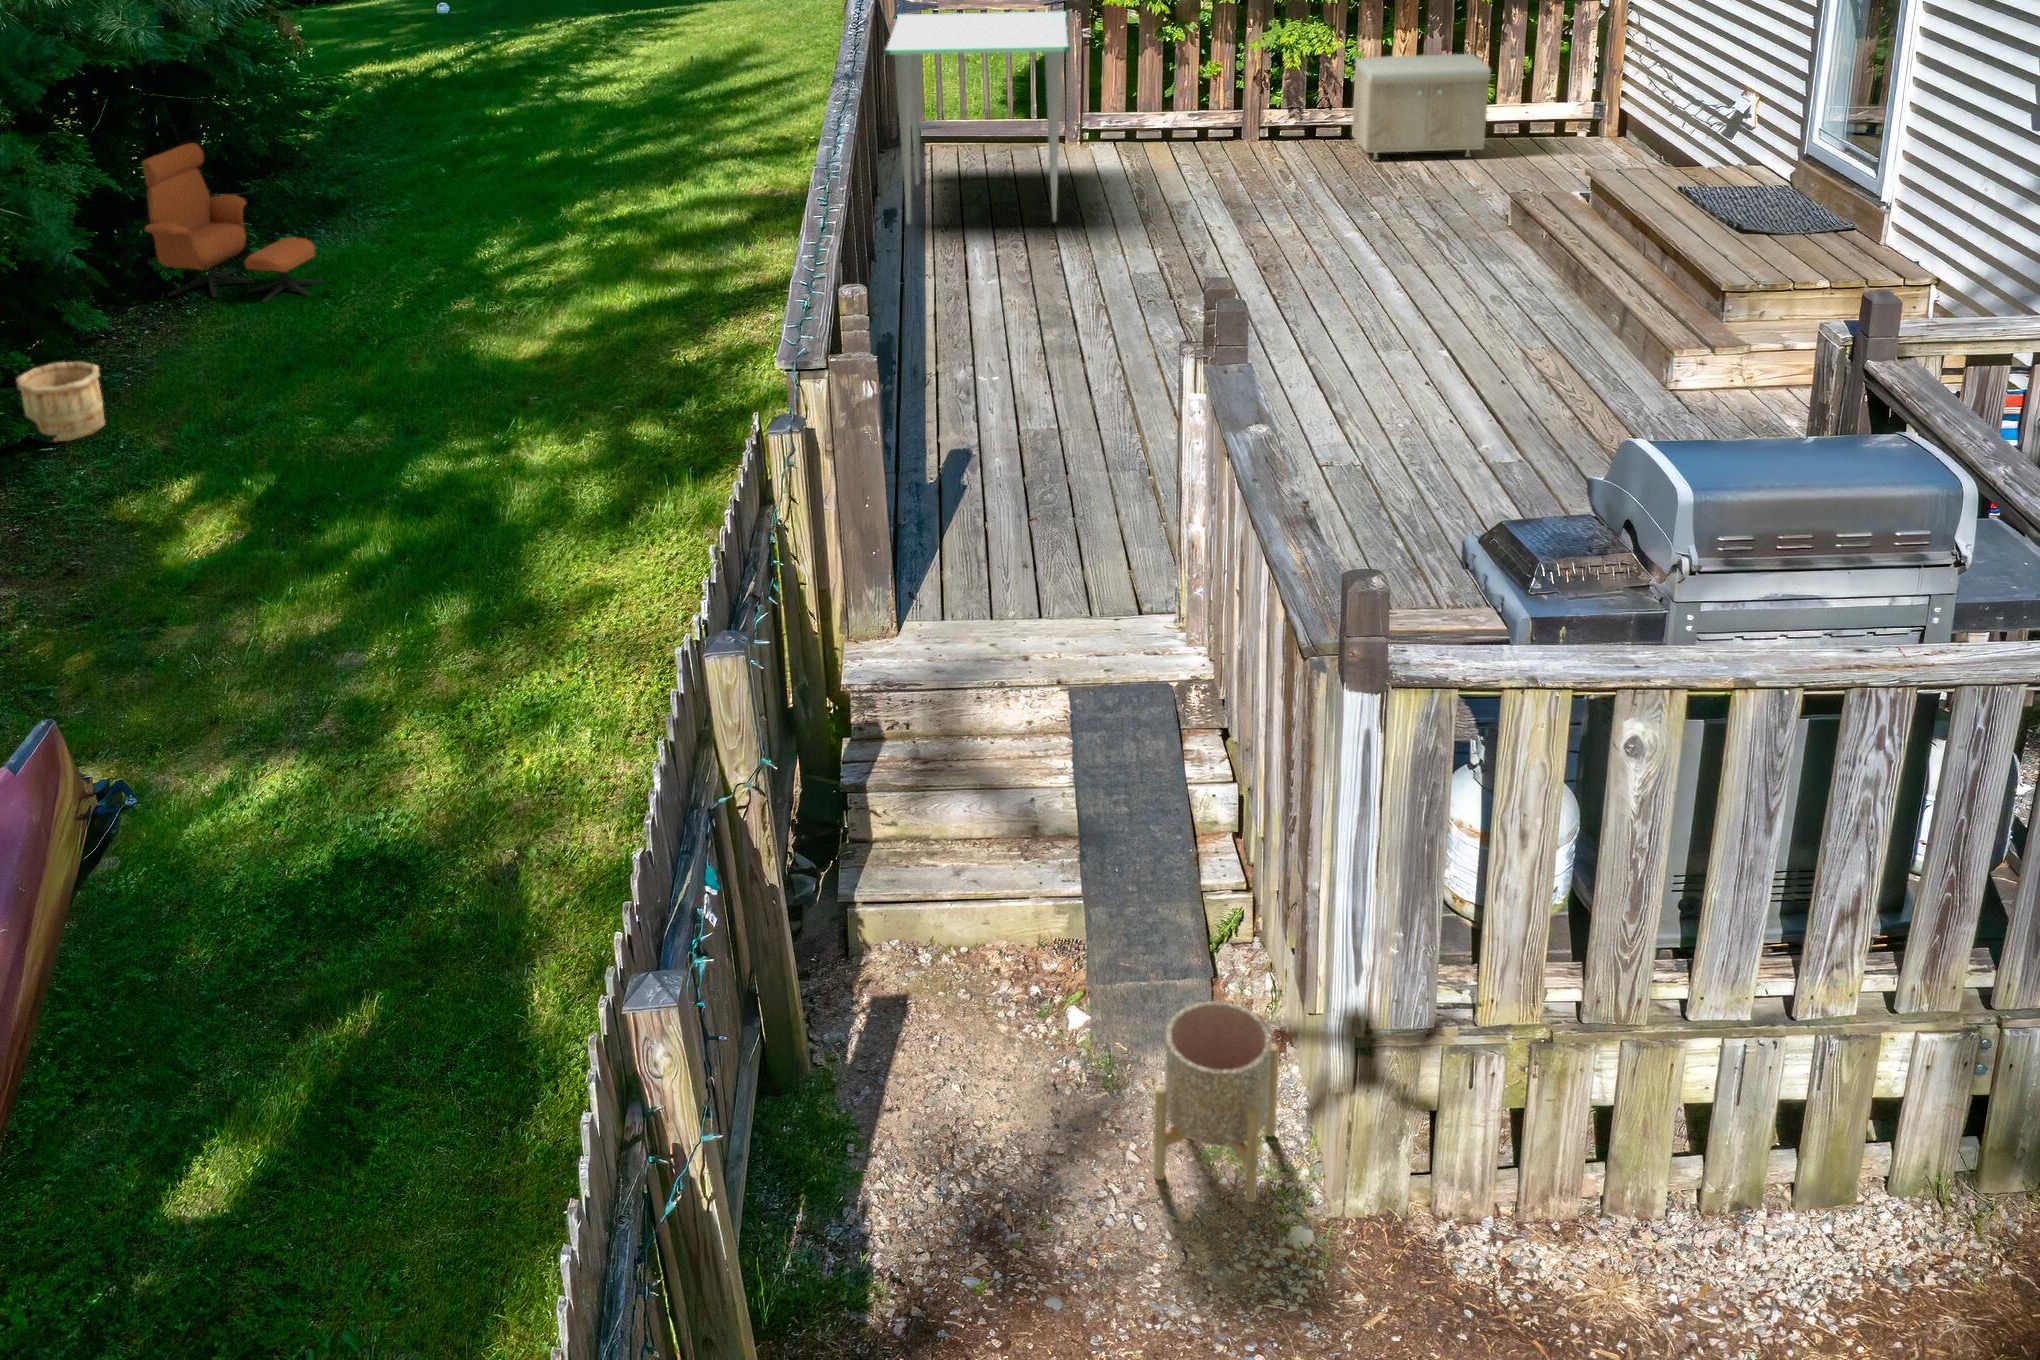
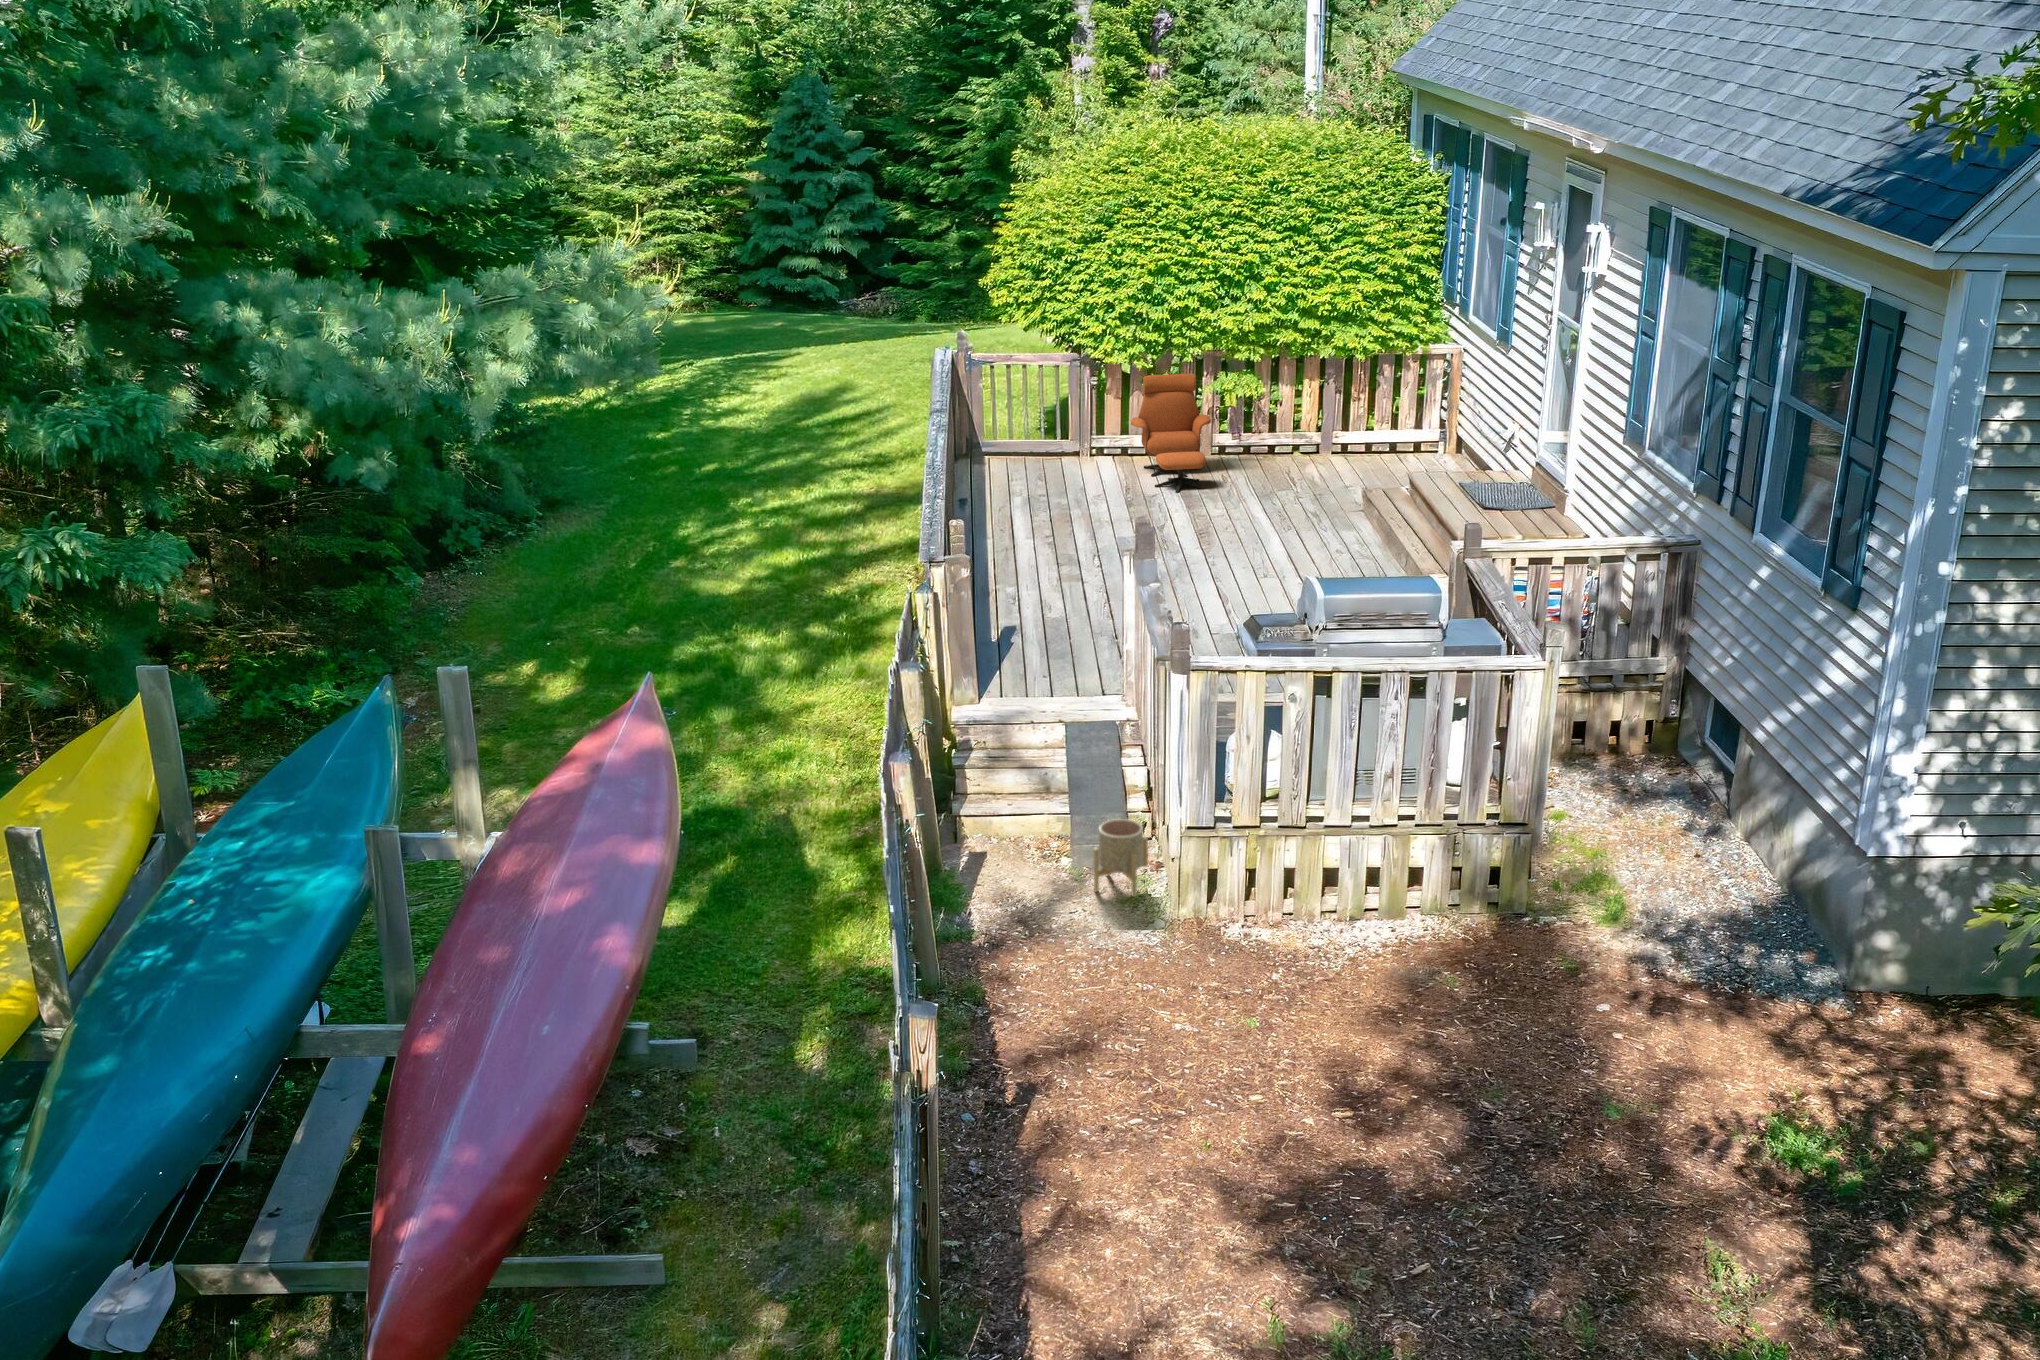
dining table: present [884,11,1070,224] -> none [959,368,1079,509]
storage bench: present [1352,54,1491,160] -> none [1276,397,1365,469]
lounge chair: present [142,143,322,303] -> present [1131,374,1211,492]
wooden bucket: present [16,362,105,441] -> none [419,592,471,640]

